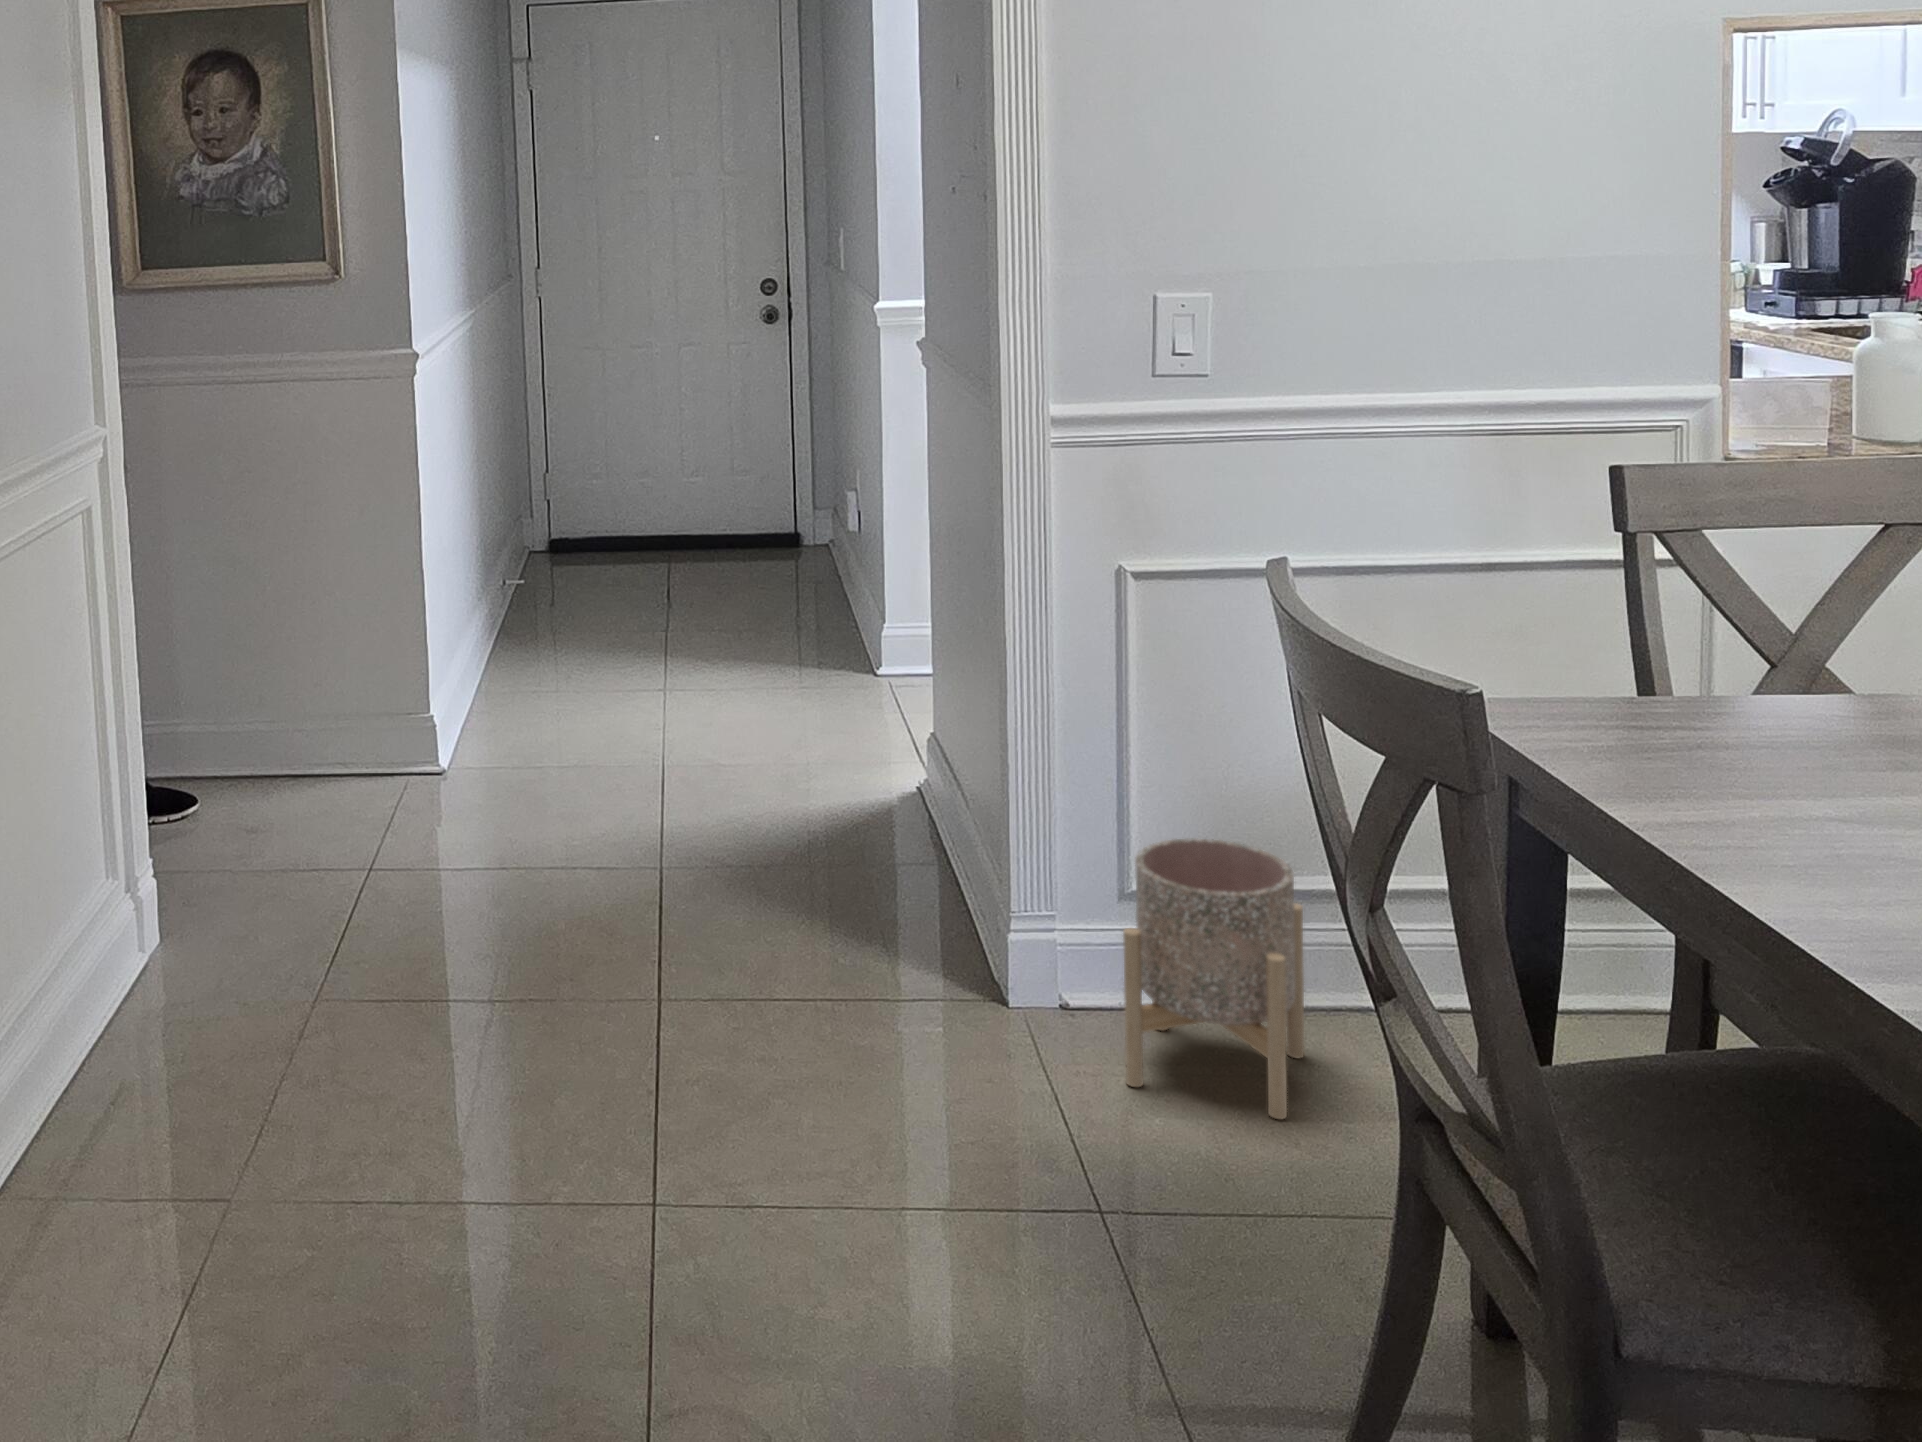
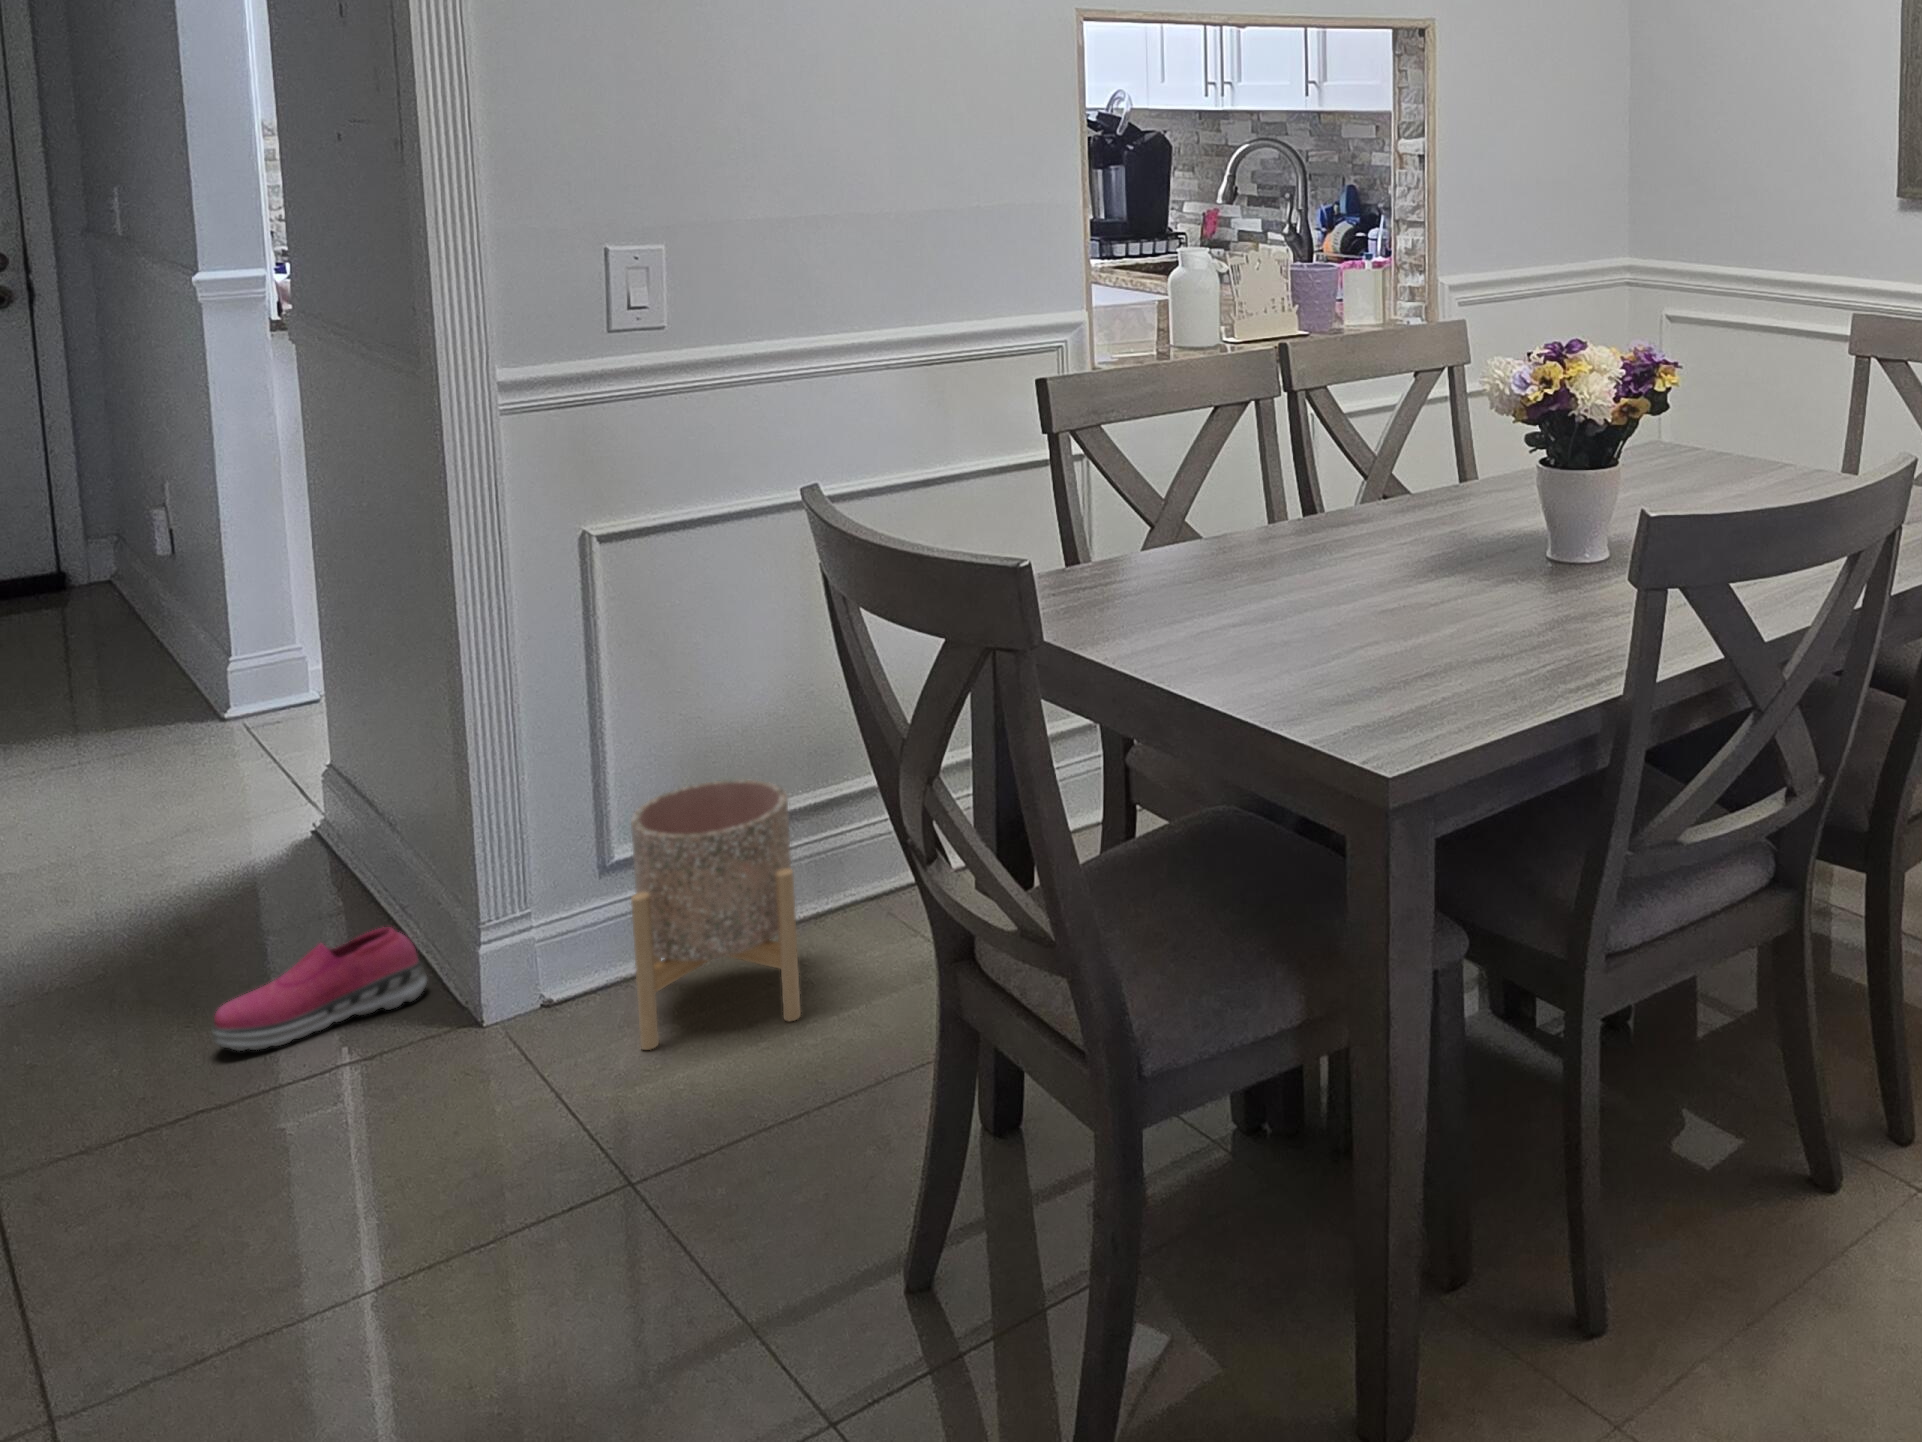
shoe: none [819,883,979,961] -> present [211,927,427,1051]

